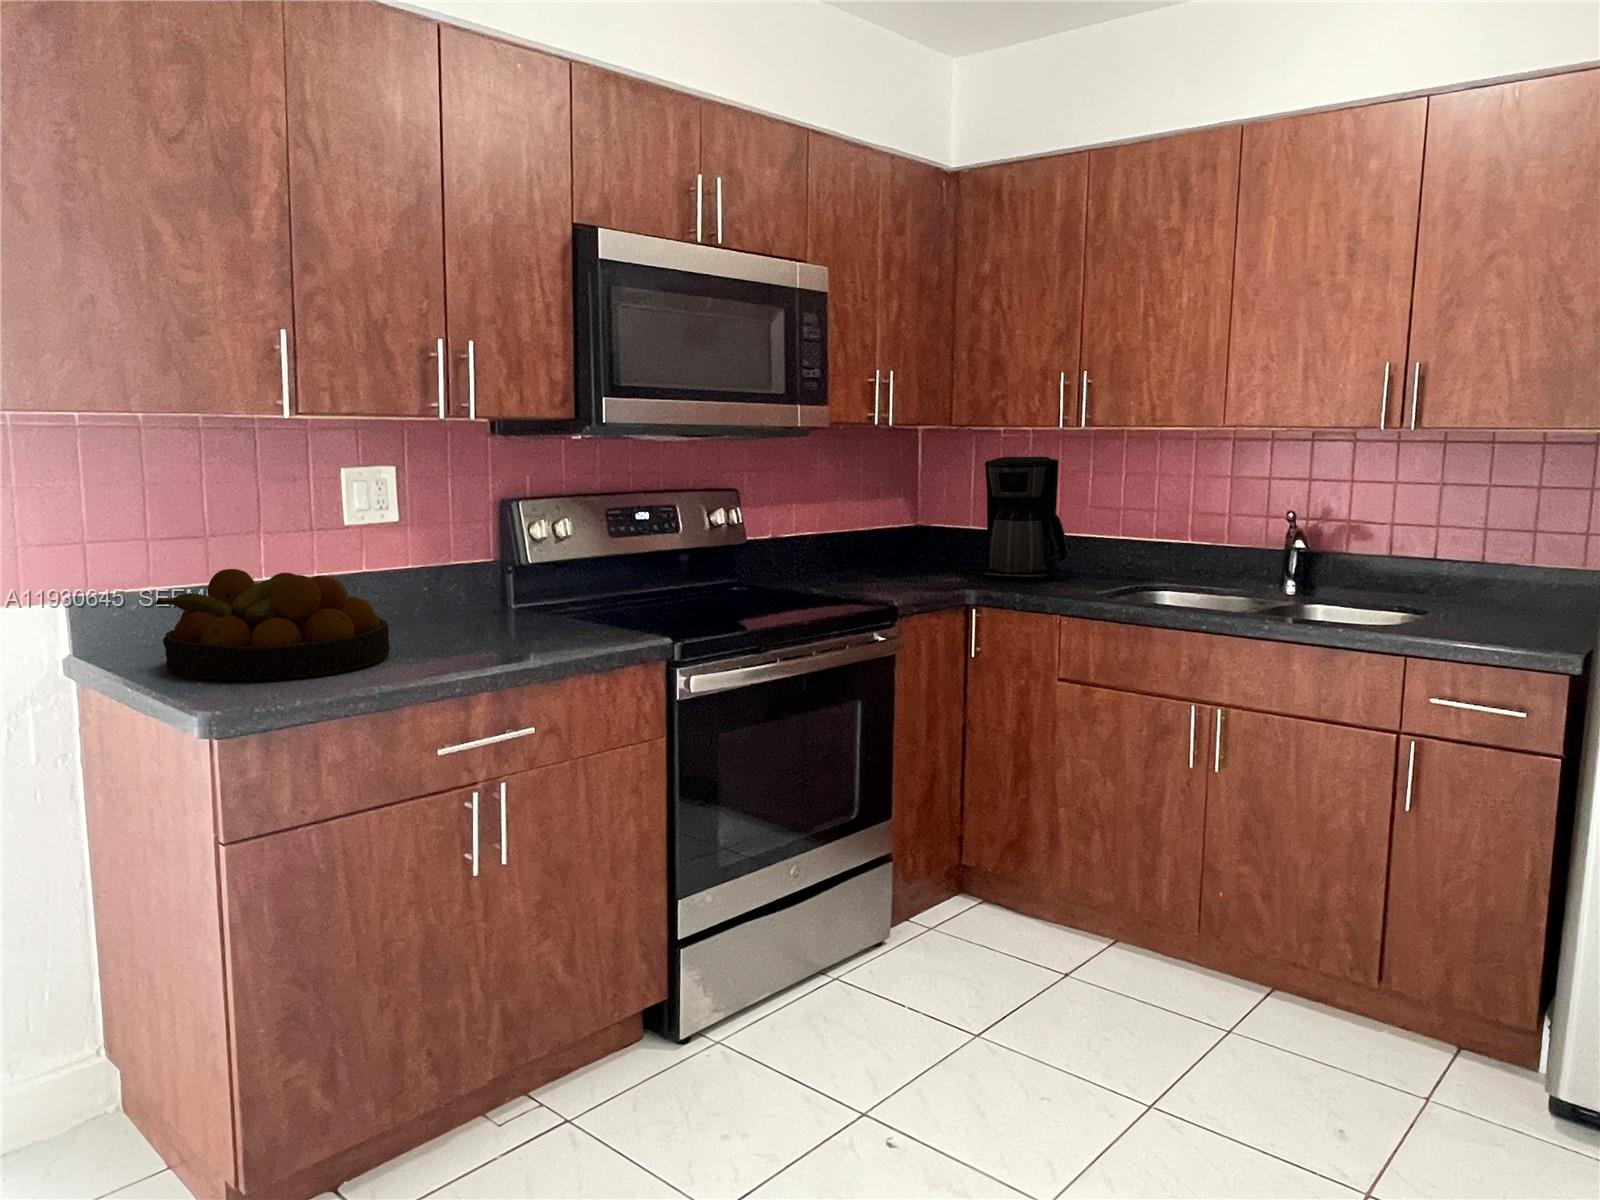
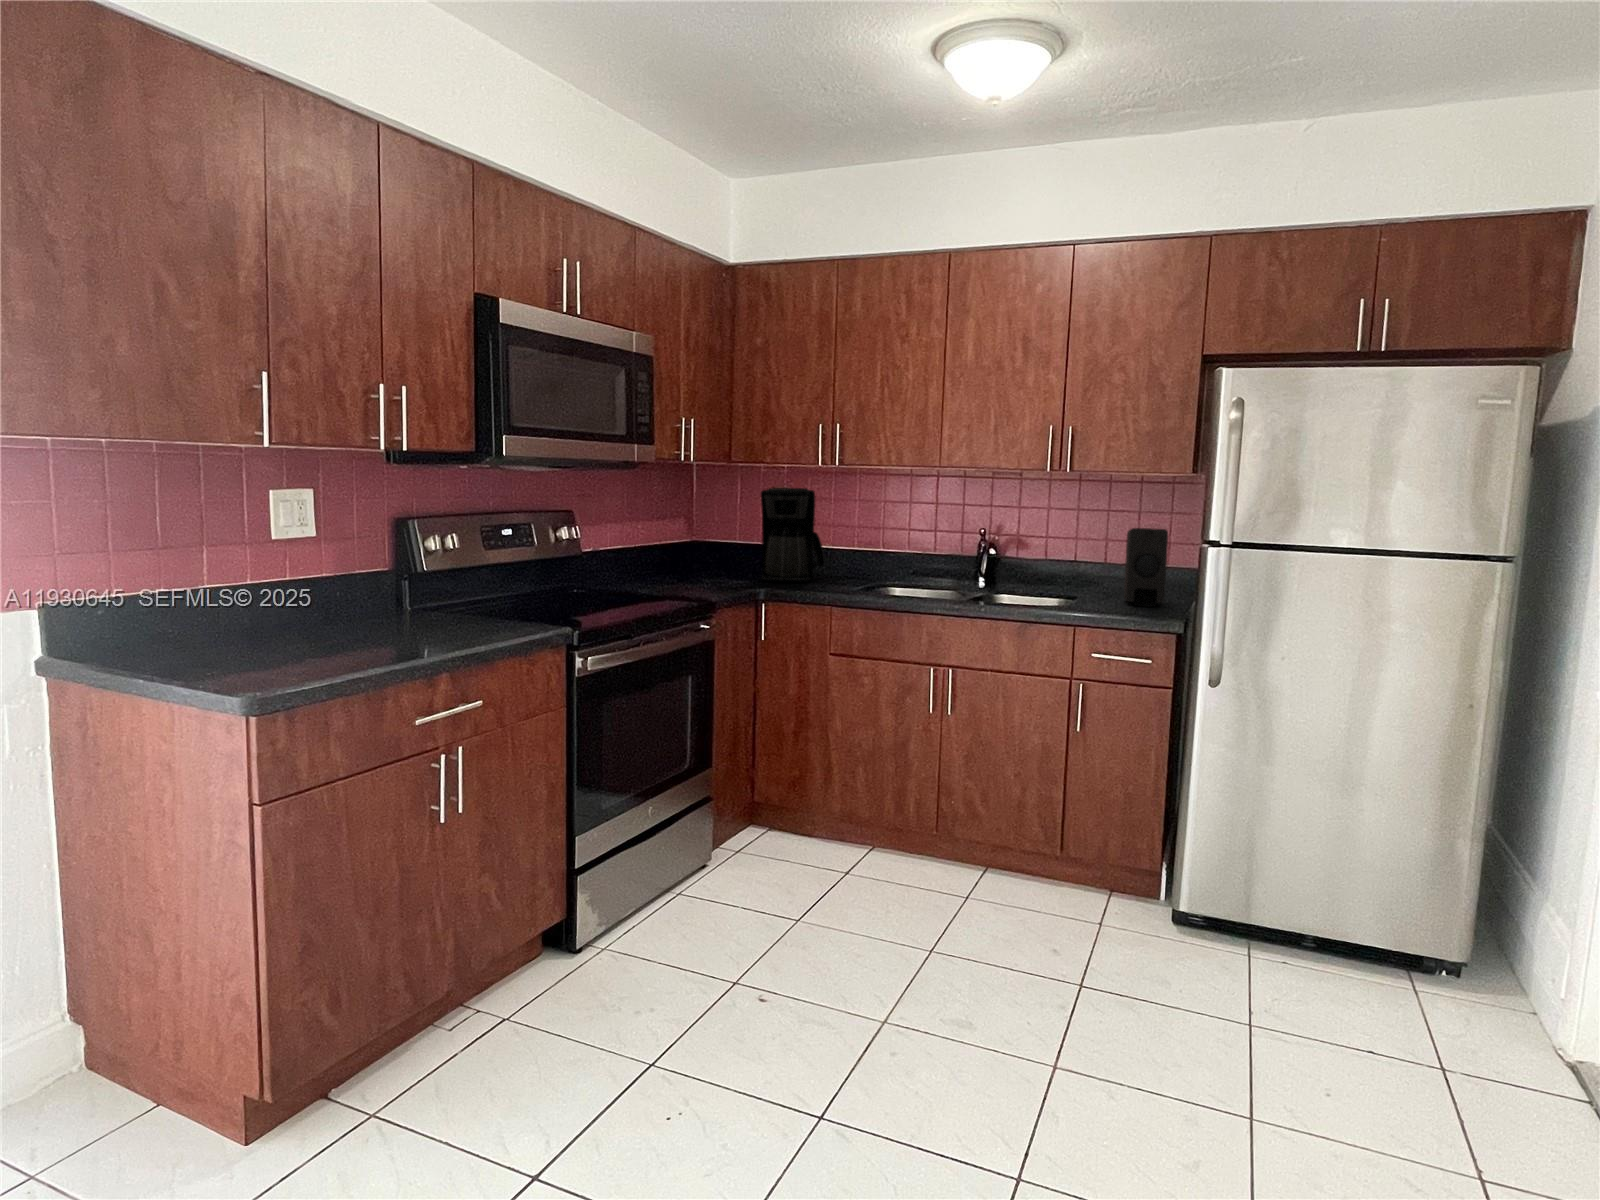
soap dispenser: none [1506,511,1580,630] -> present [1124,528,1168,607]
fruit bowl: present [155,569,390,680] -> none [146,576,351,669]

